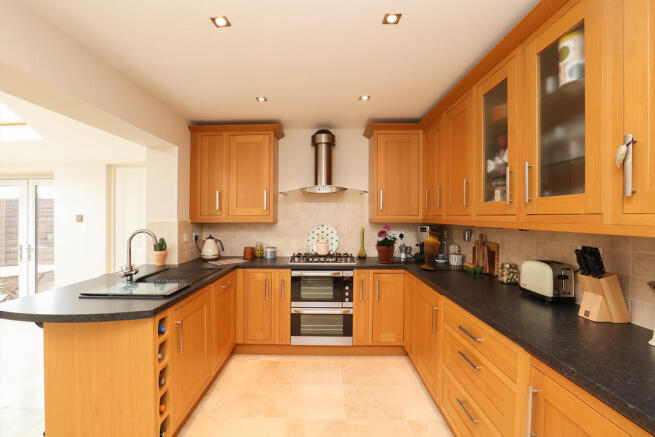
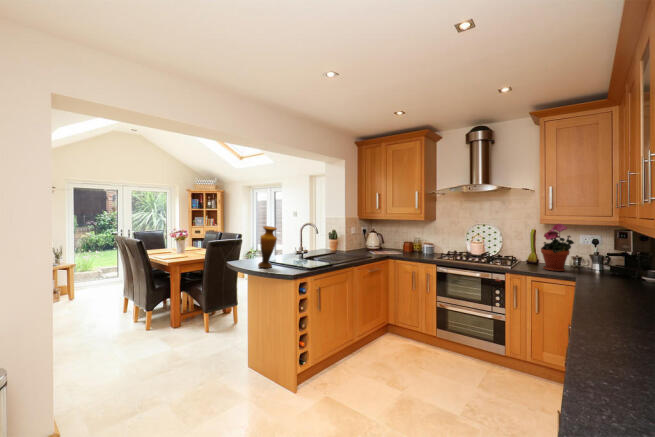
vase: present [421,231,441,270] -> present [258,226,277,268]

